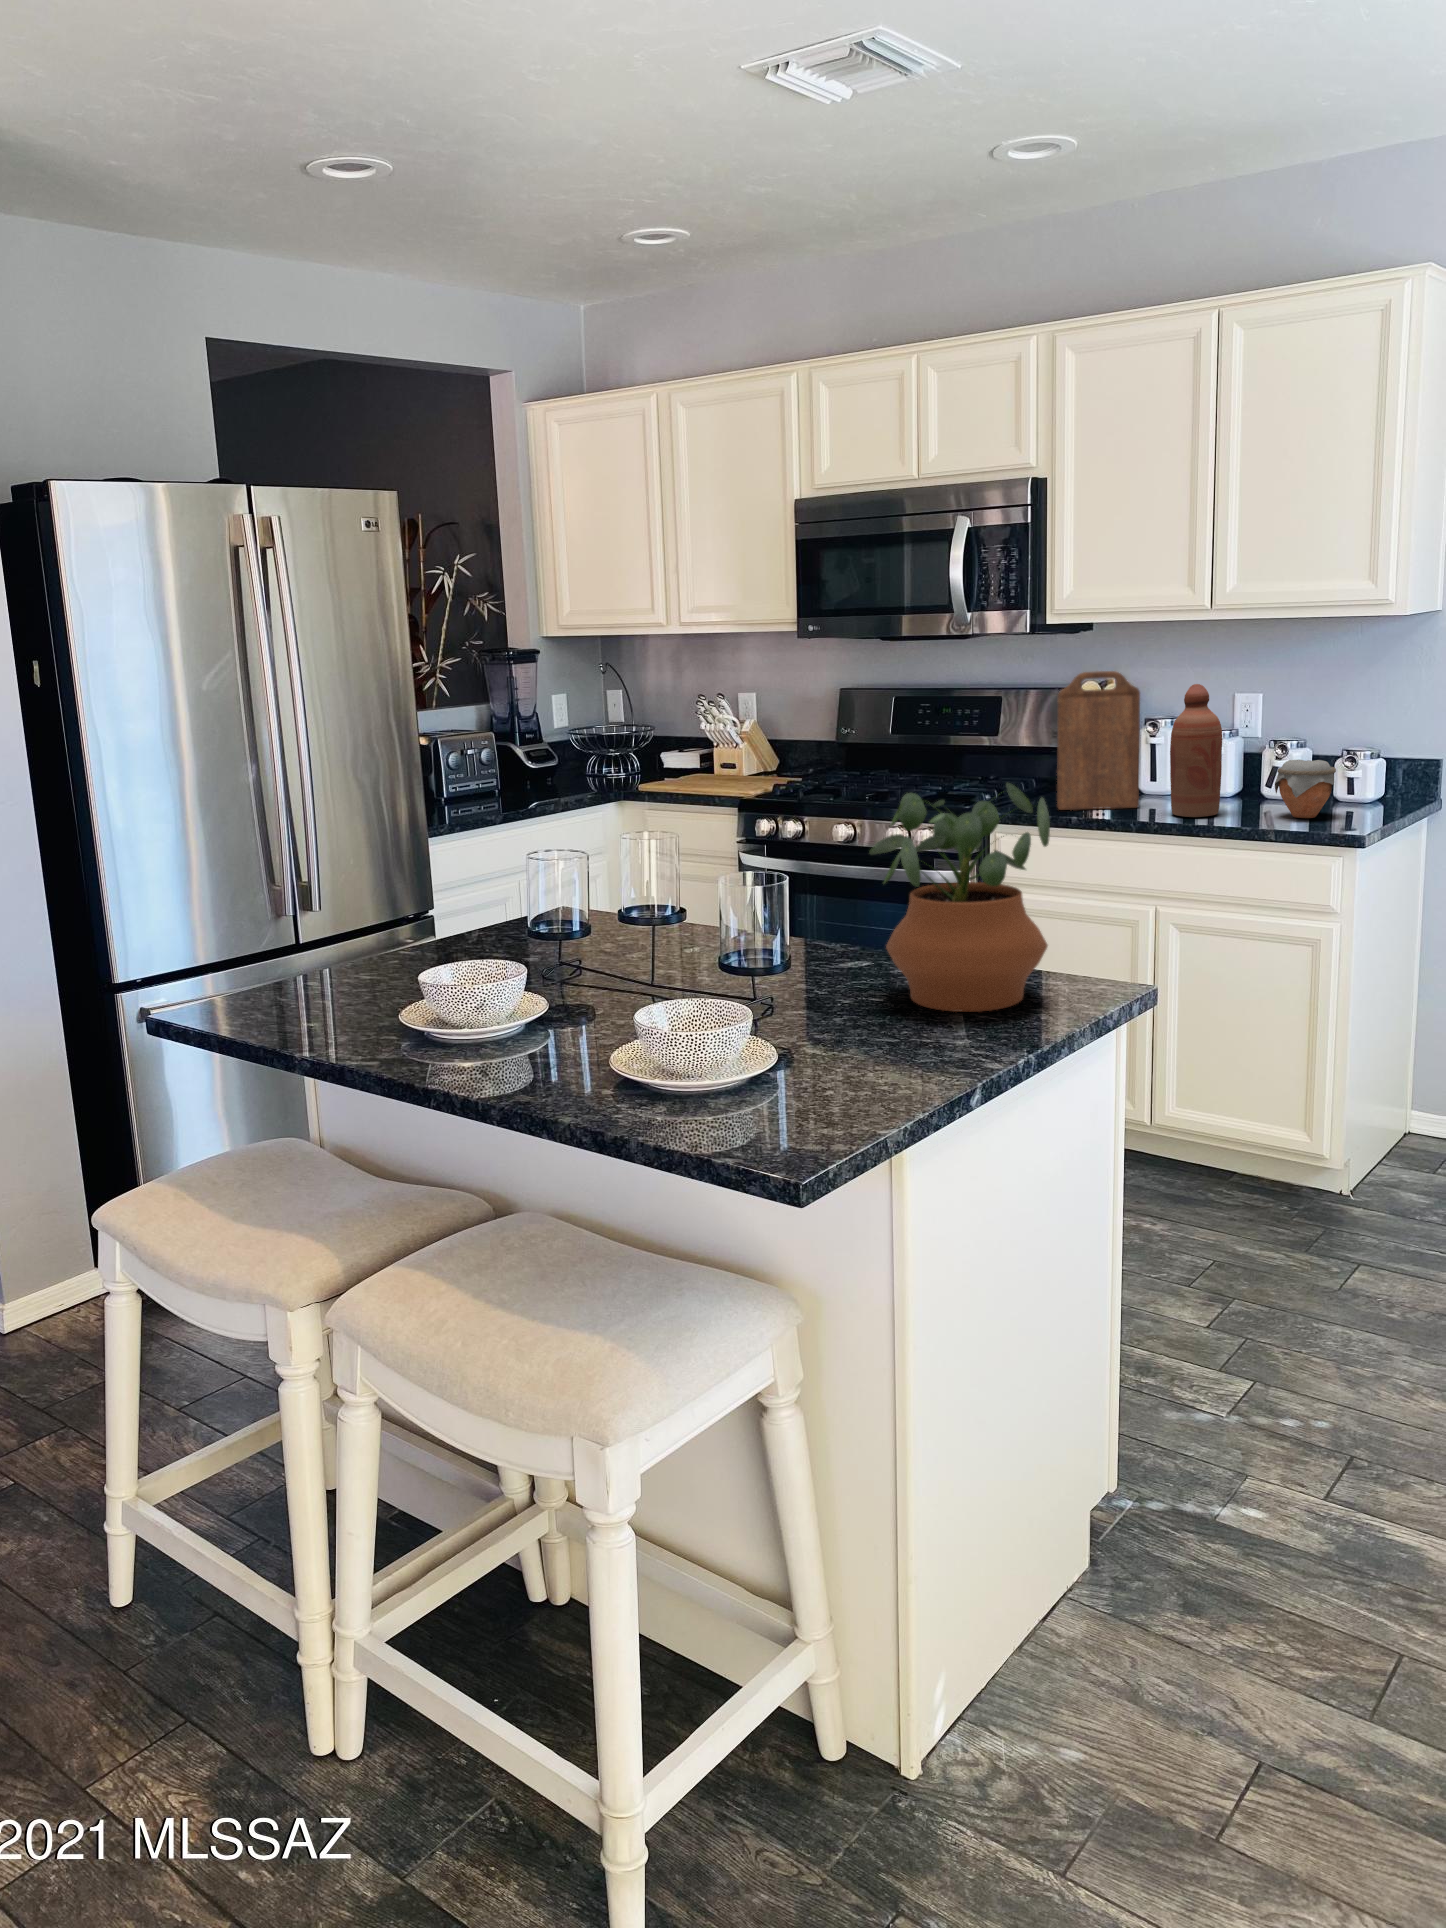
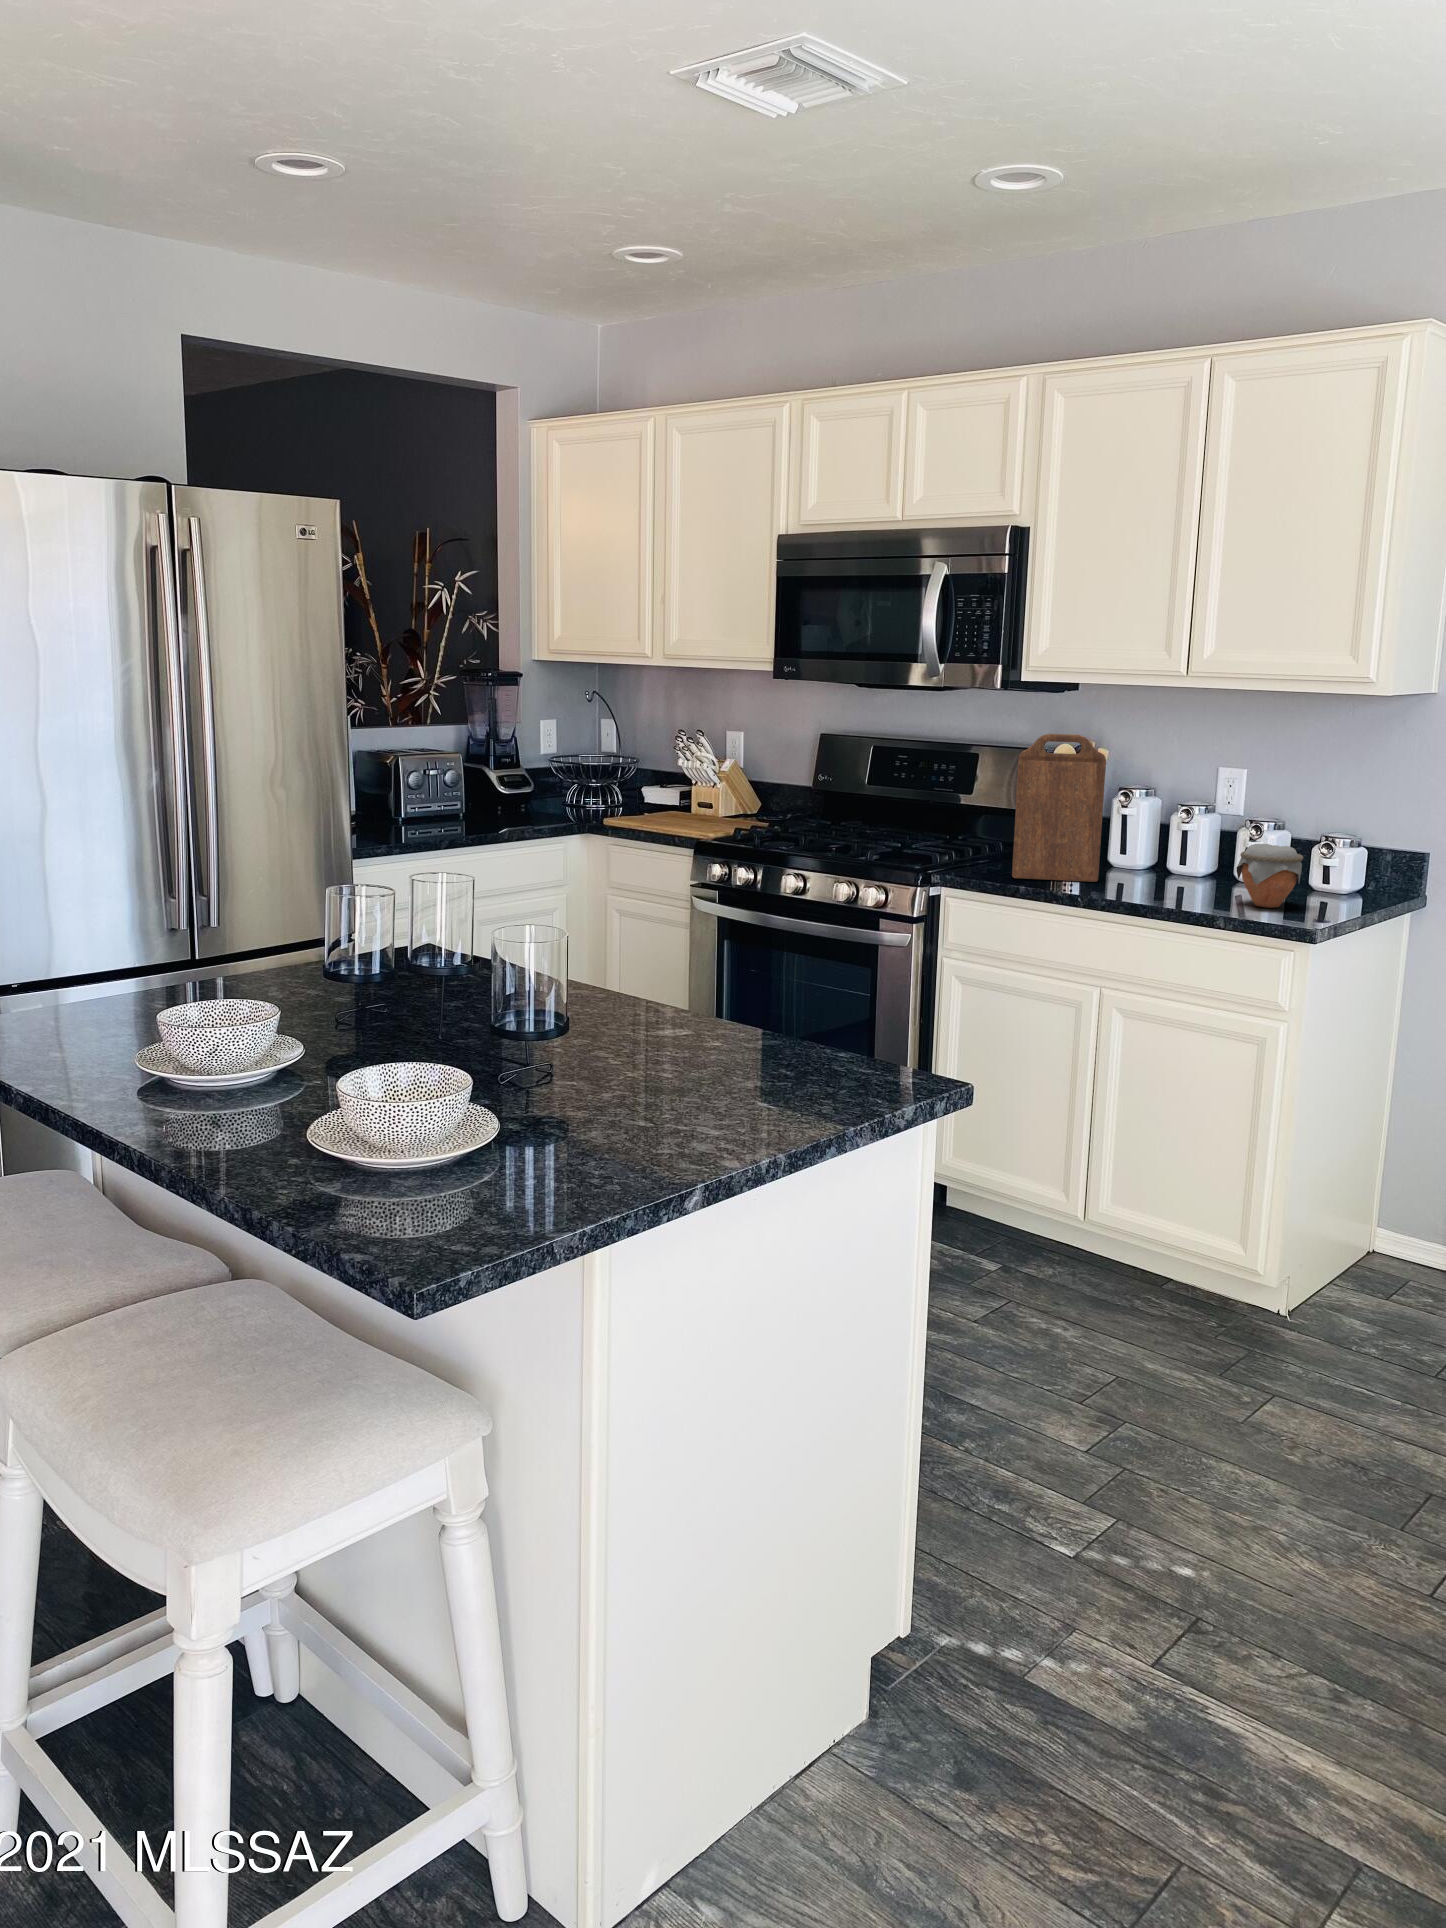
bottle: present [1170,684,1222,817] -> none [1128,755,1186,897]
potted plant: present [869,783,1050,1012] -> none [670,854,850,1102]

